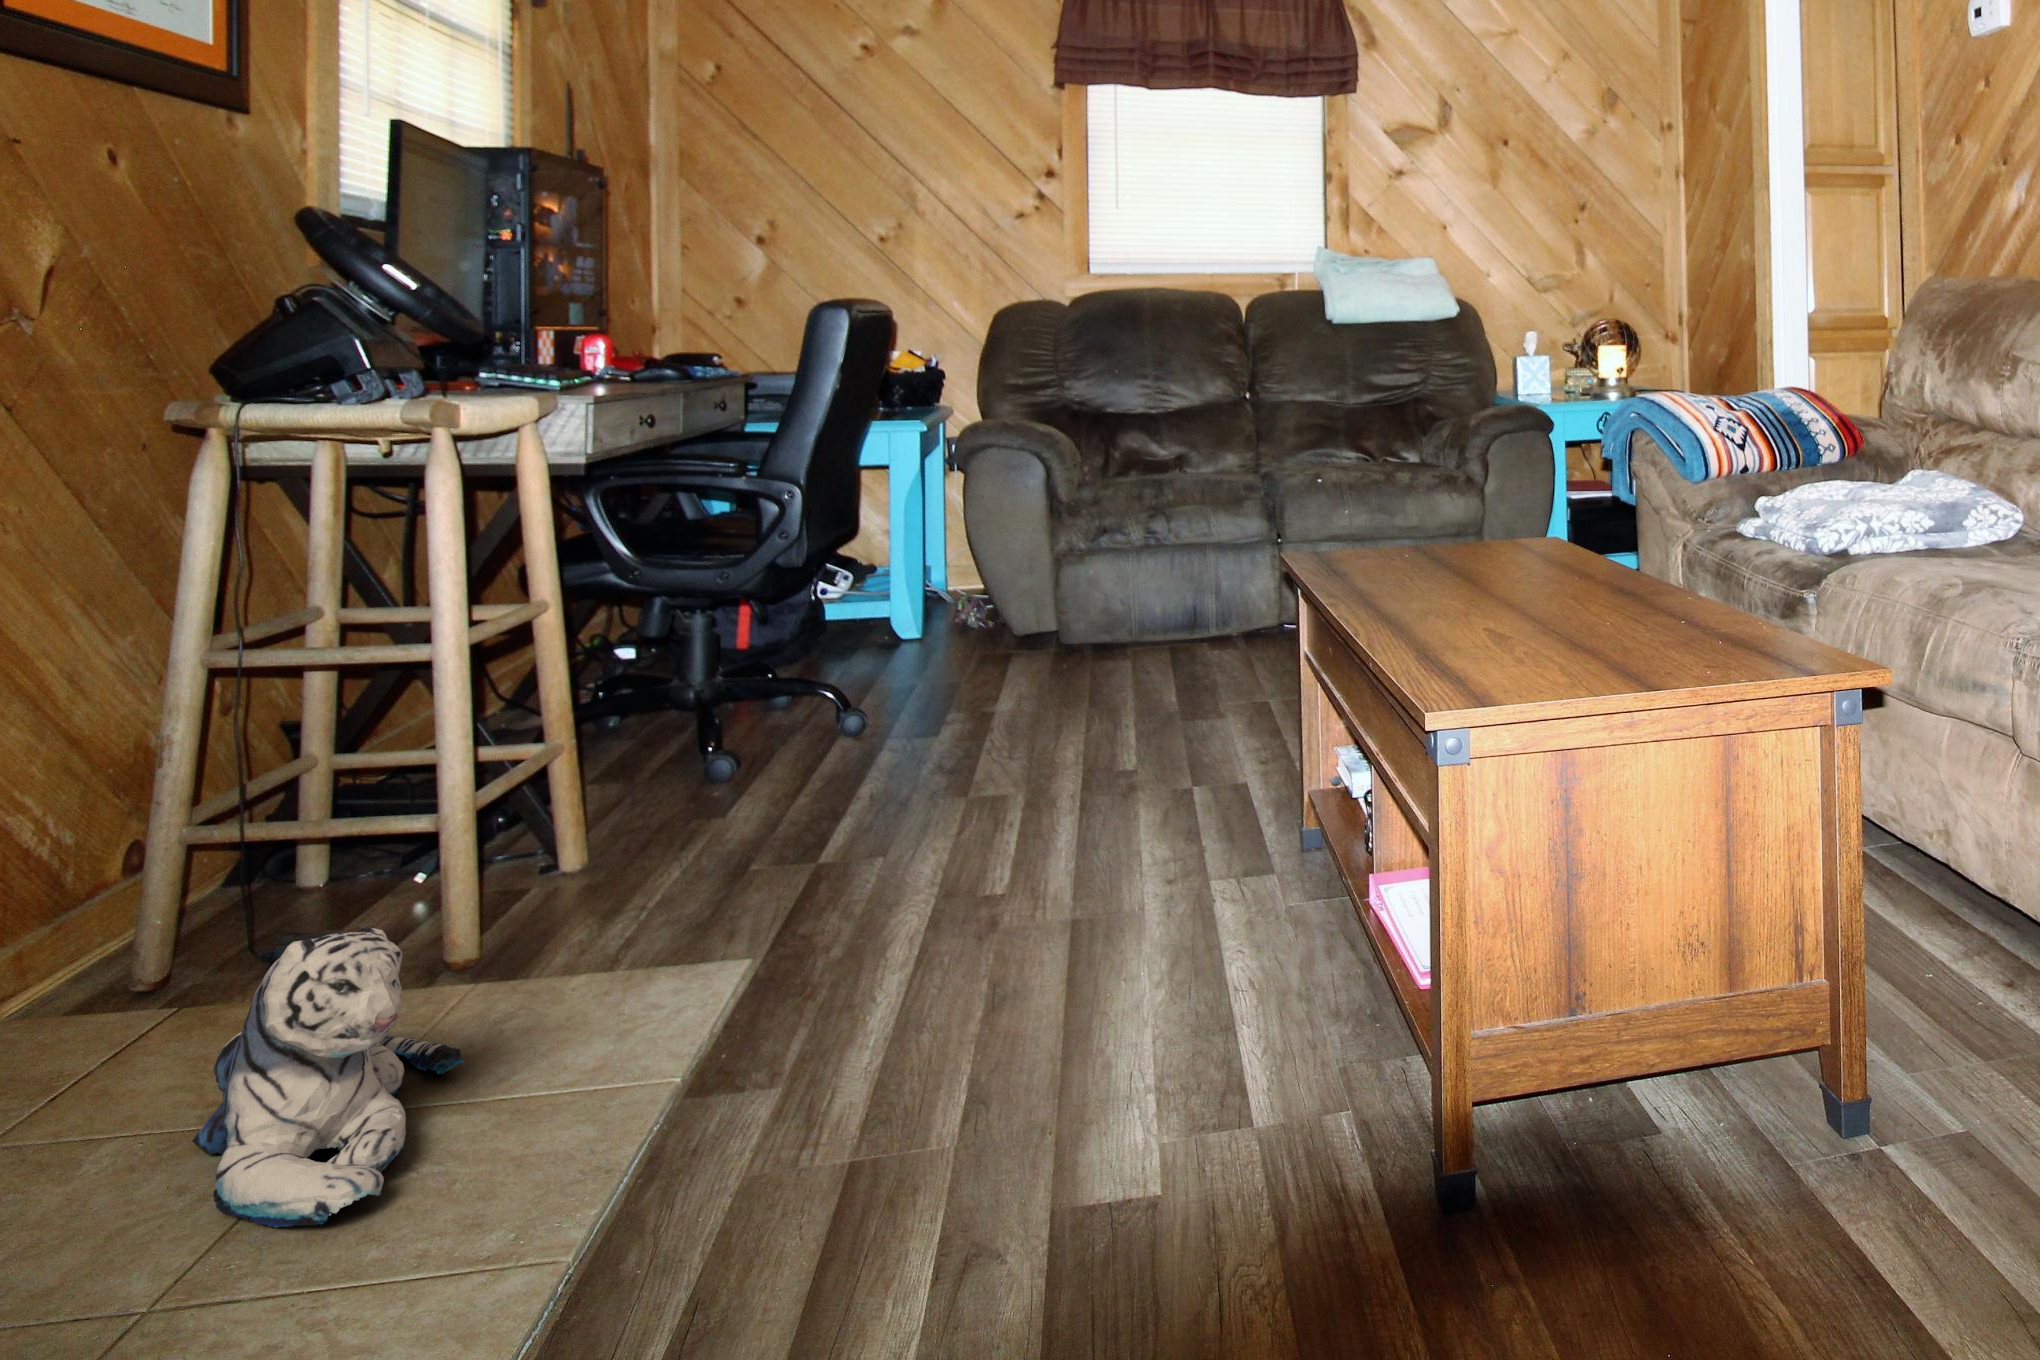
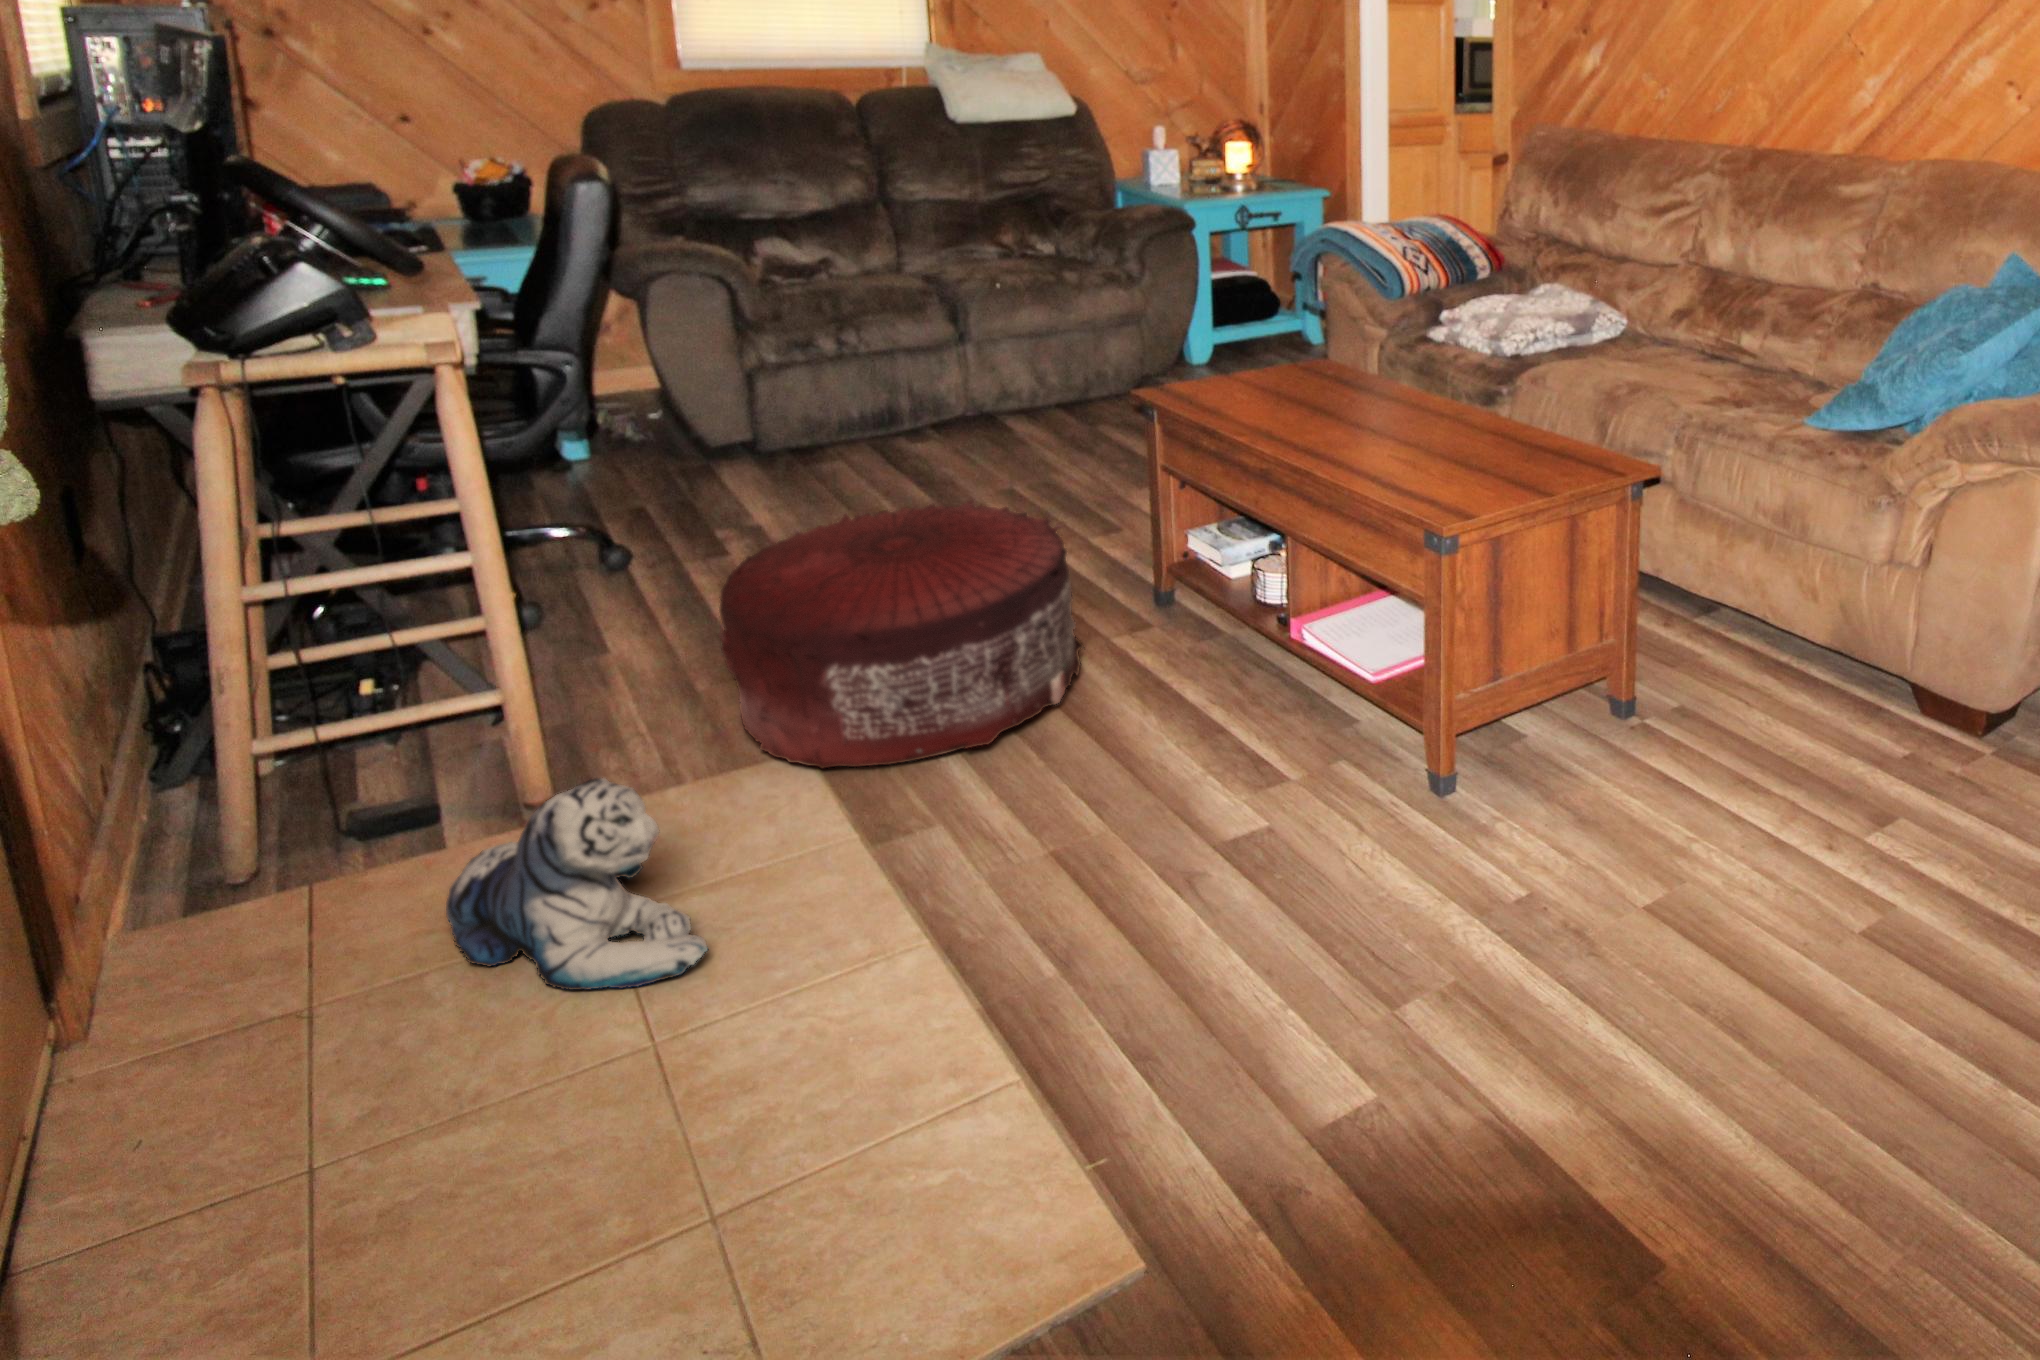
pouf: none [714,671,1156,987] -> present [718,501,1083,769]

